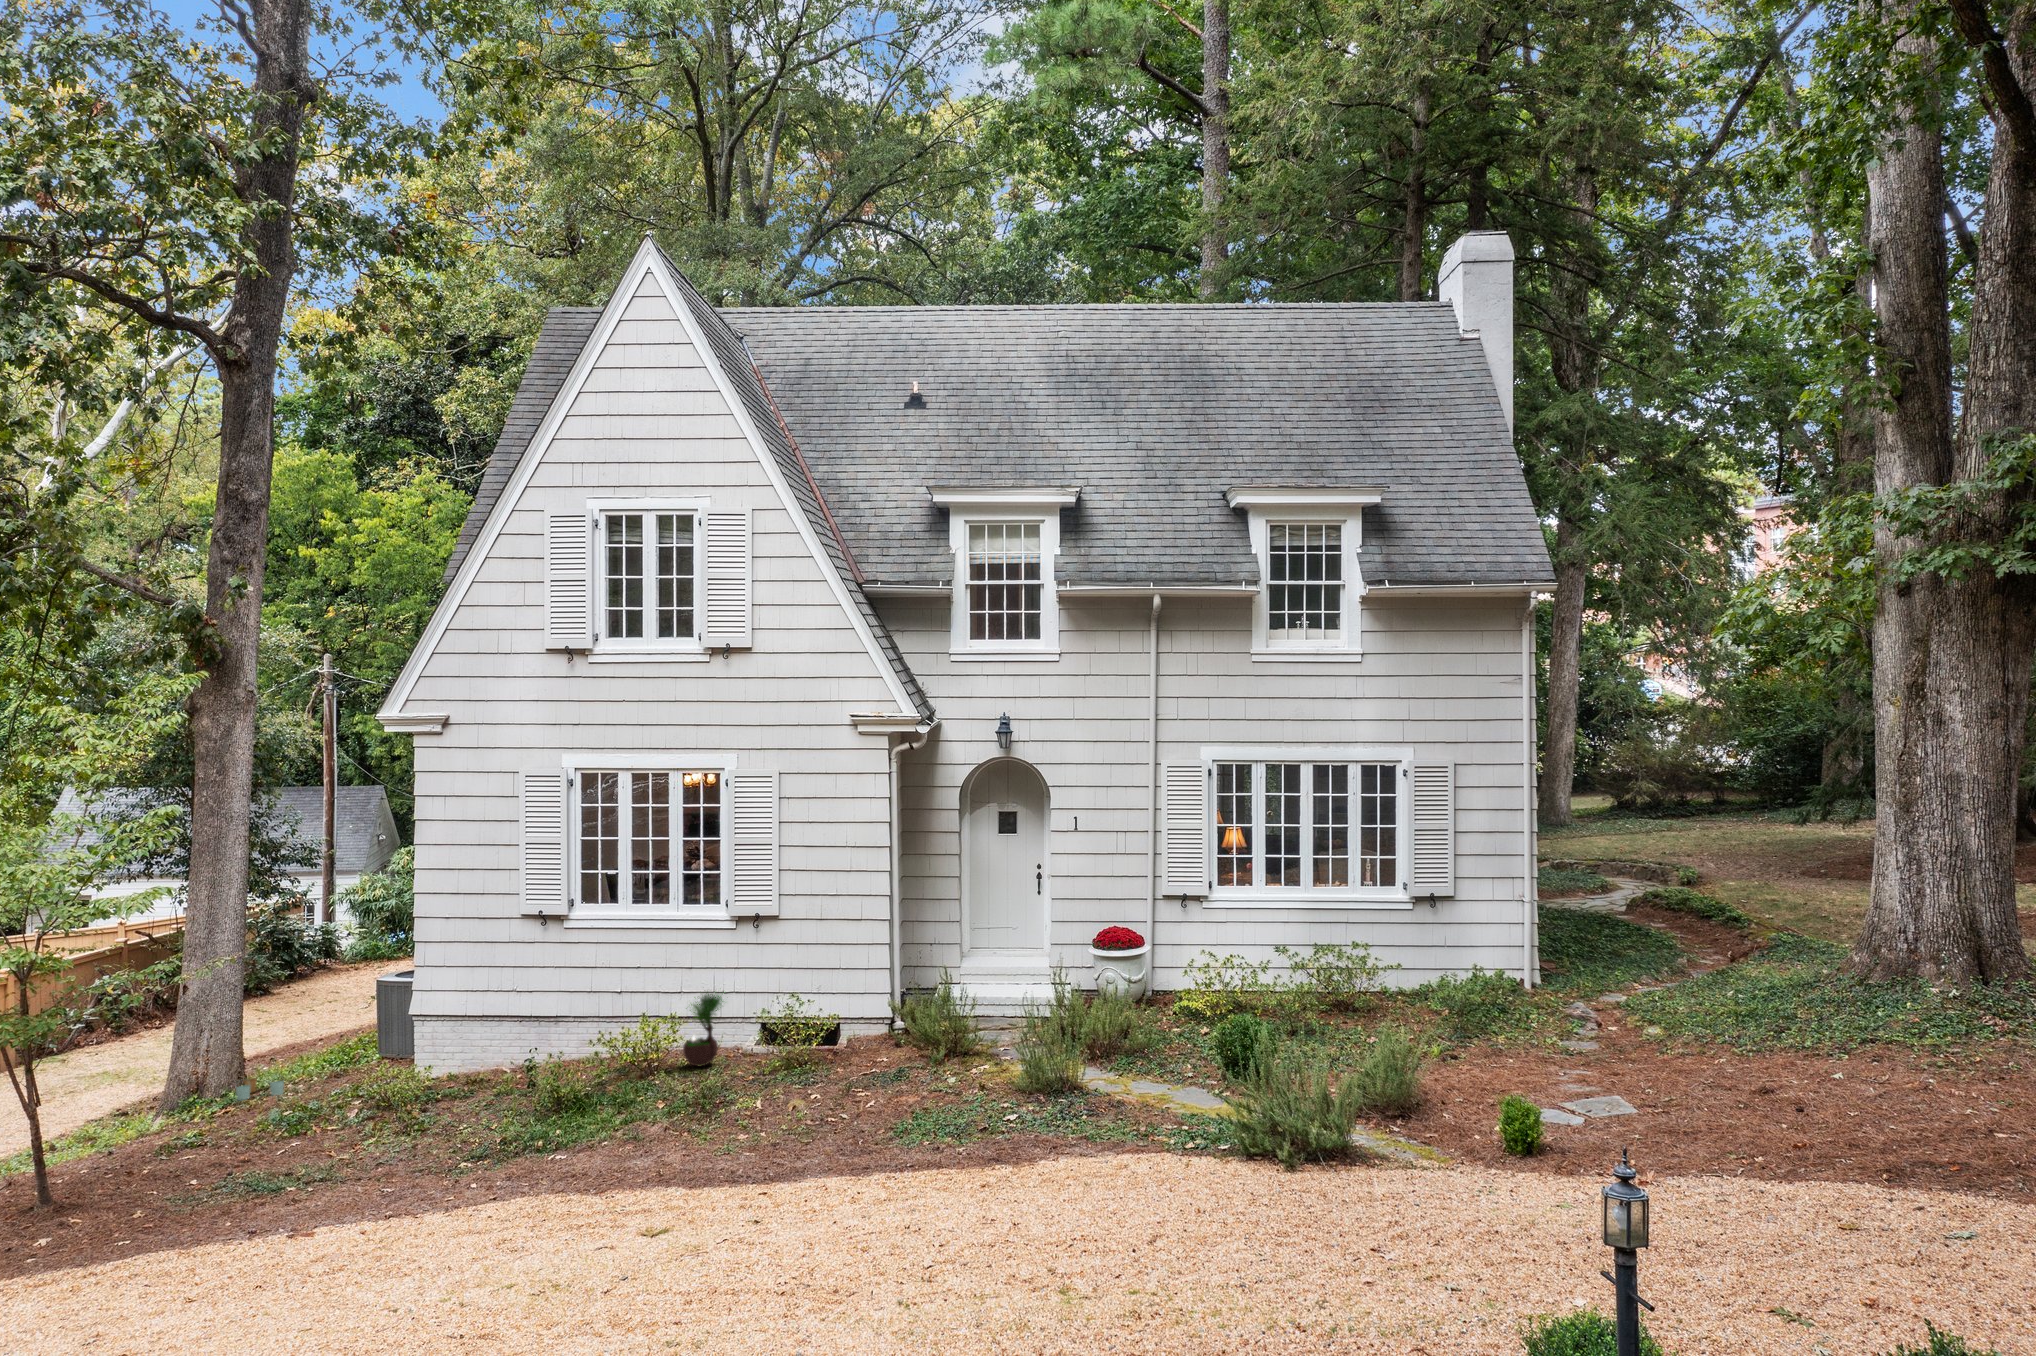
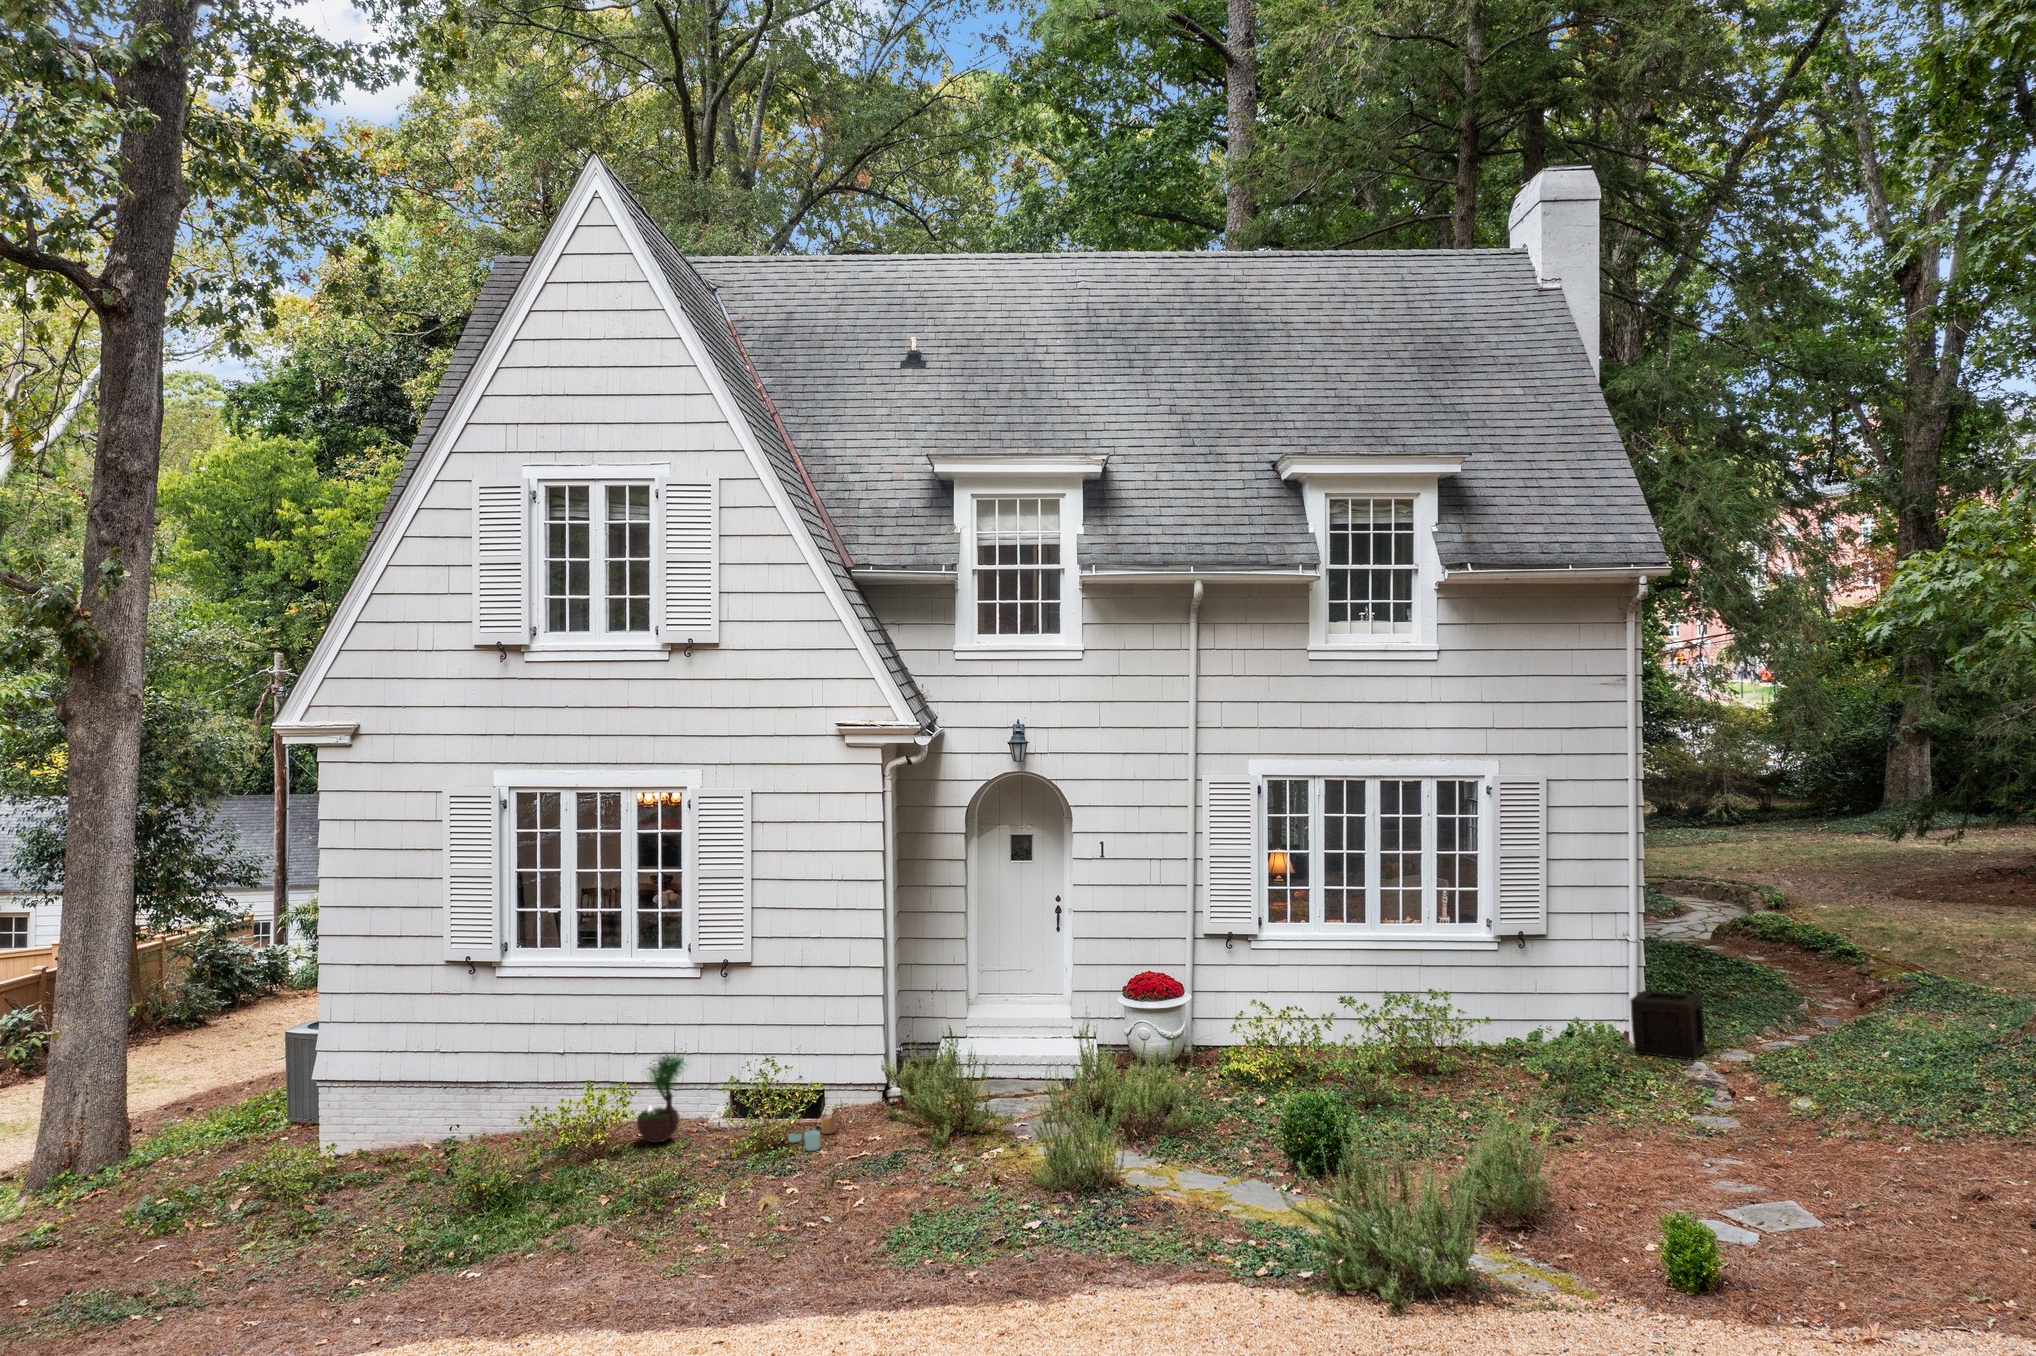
wooden crate: none [1523,944,1587,1001] -> present [1630,990,1706,1060]
bucket: present [236,1078,284,1100] -> present [788,1114,836,1151]

